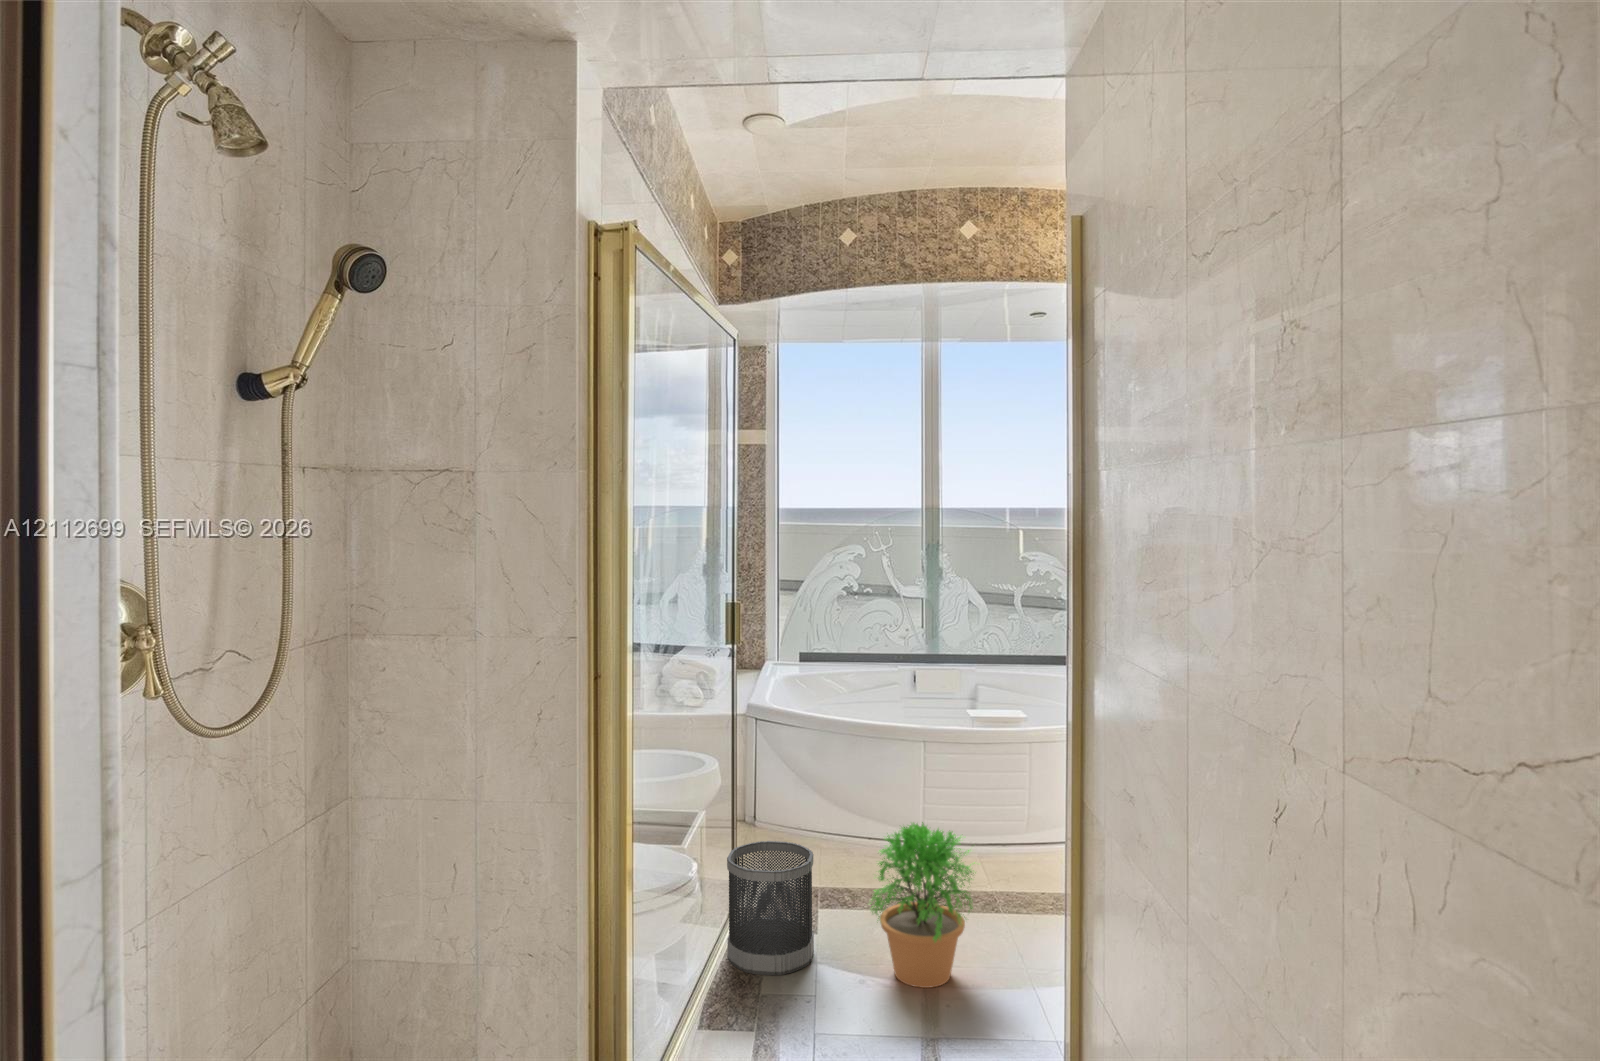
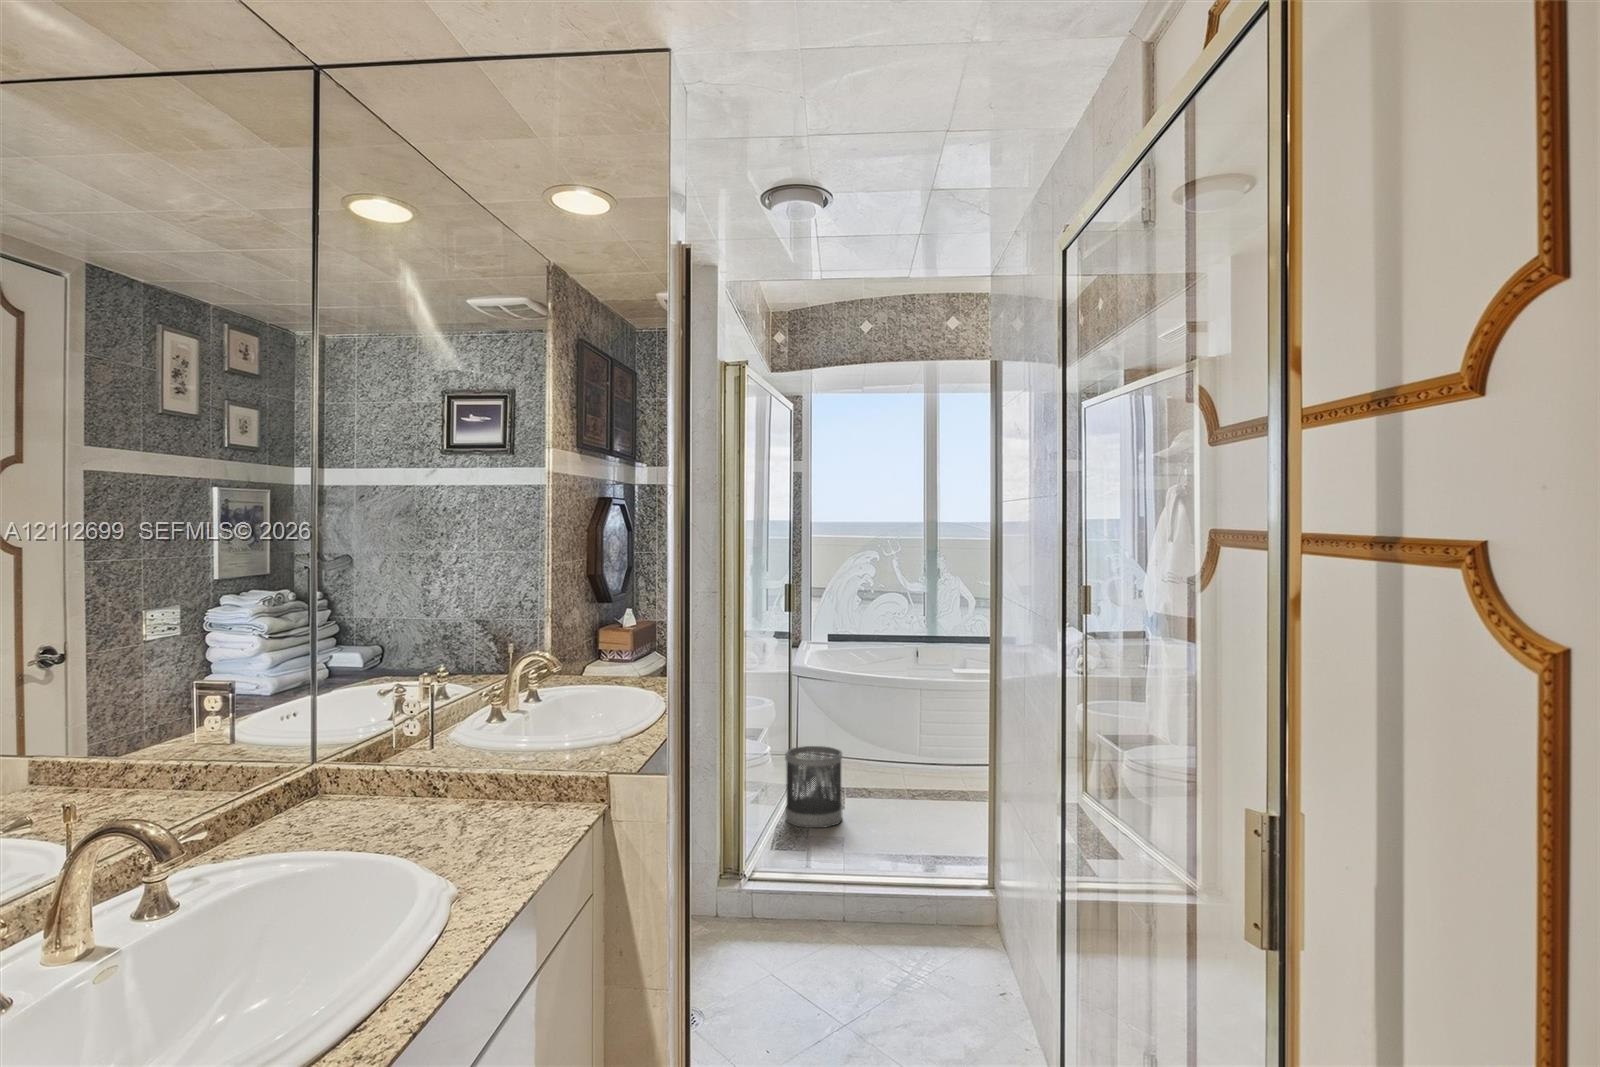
potted plant: present [870,822,972,988] -> none [878,728,954,835]

